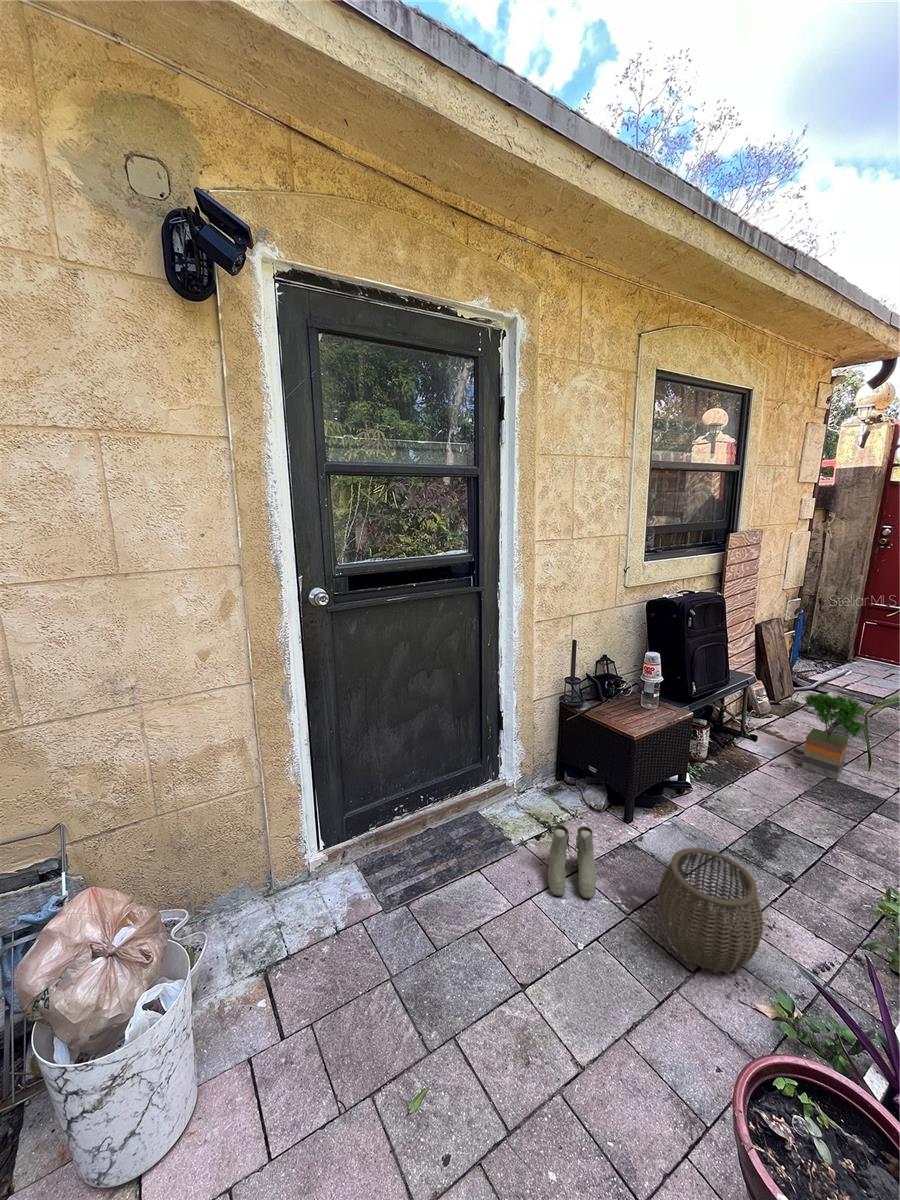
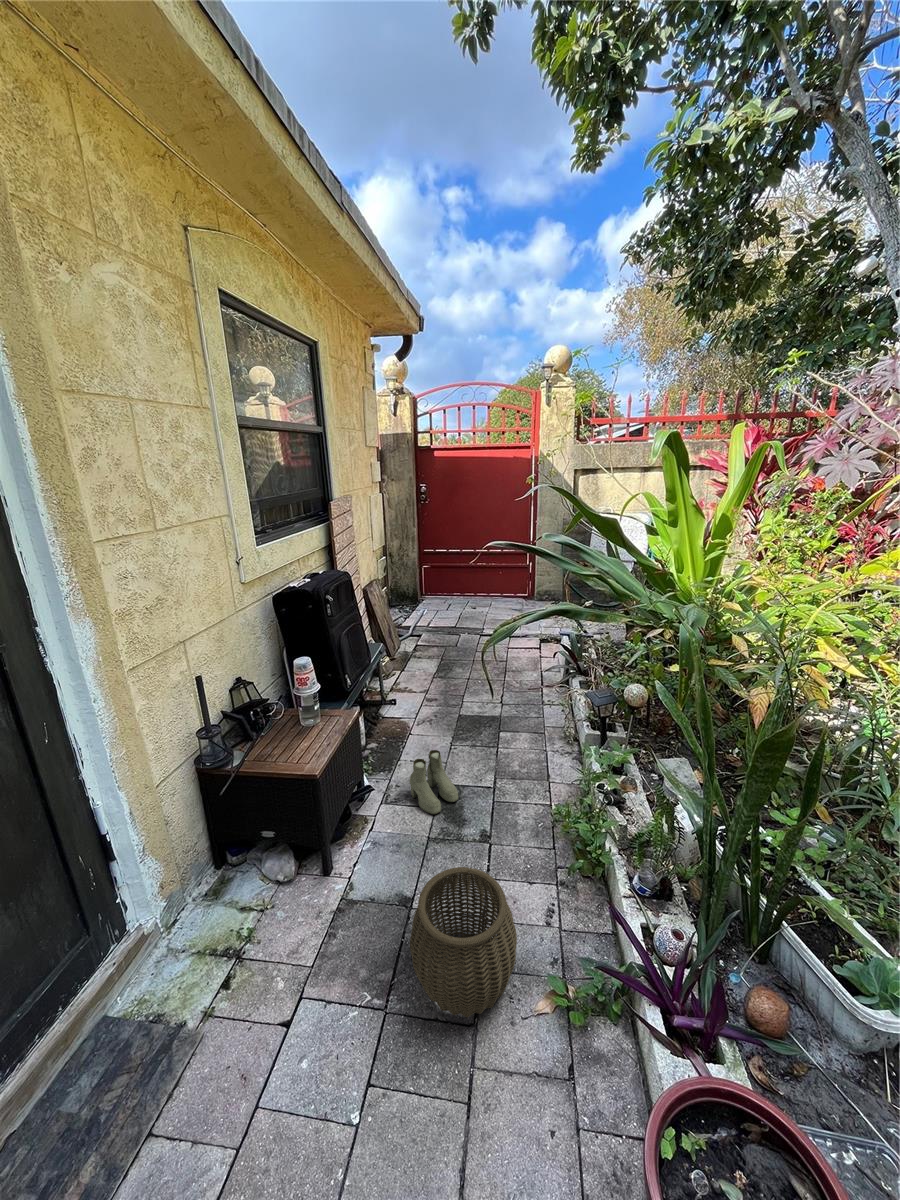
potted tree: present [802,693,867,780] -> none [427,641,476,715]
boots: present [548,825,596,899] -> present [410,750,458,814]

